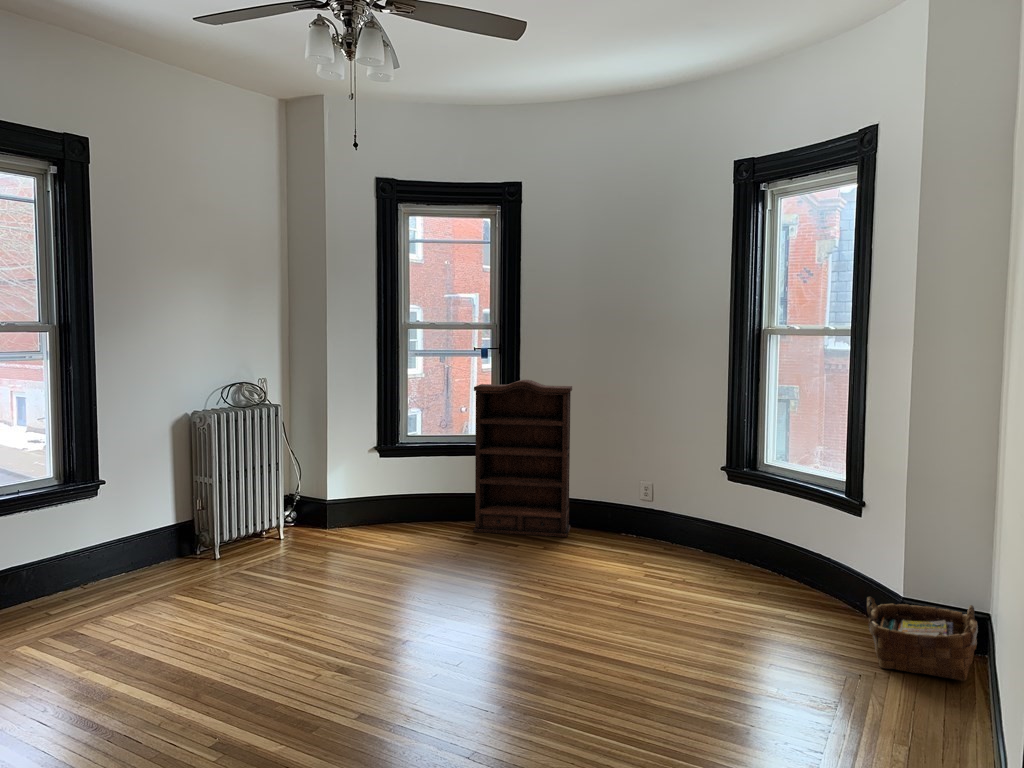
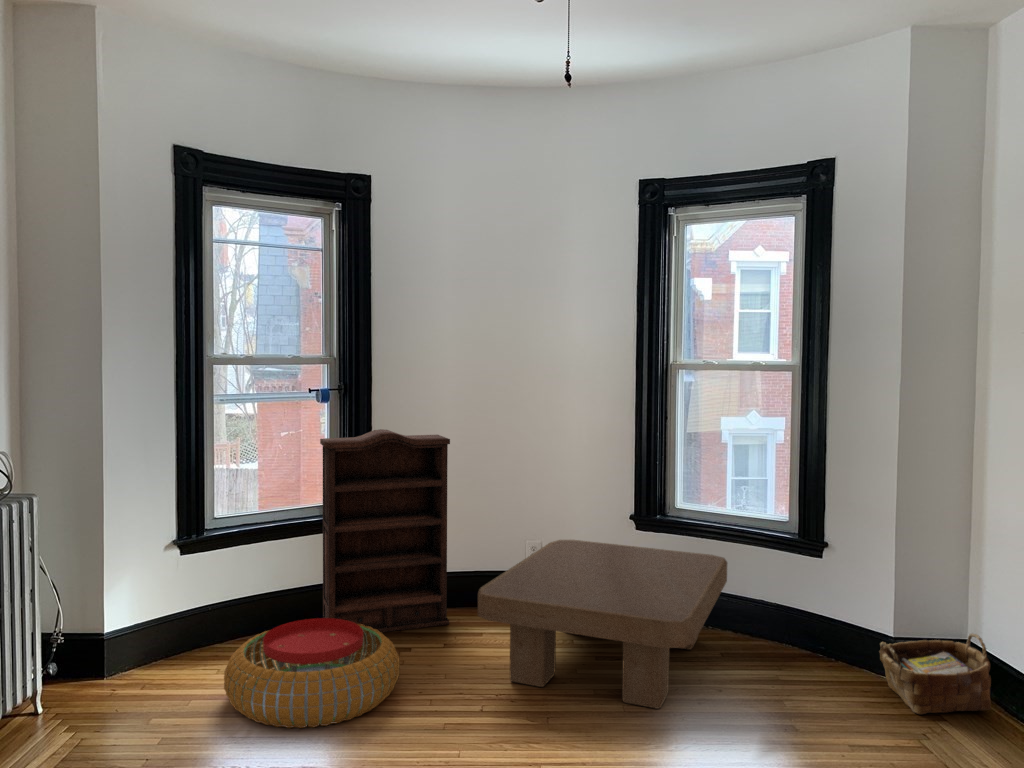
coffee table: none [533,481,786,613] -> present [478,540,727,709]
pouf: none [365,508,485,575] -> present [224,618,400,728]

